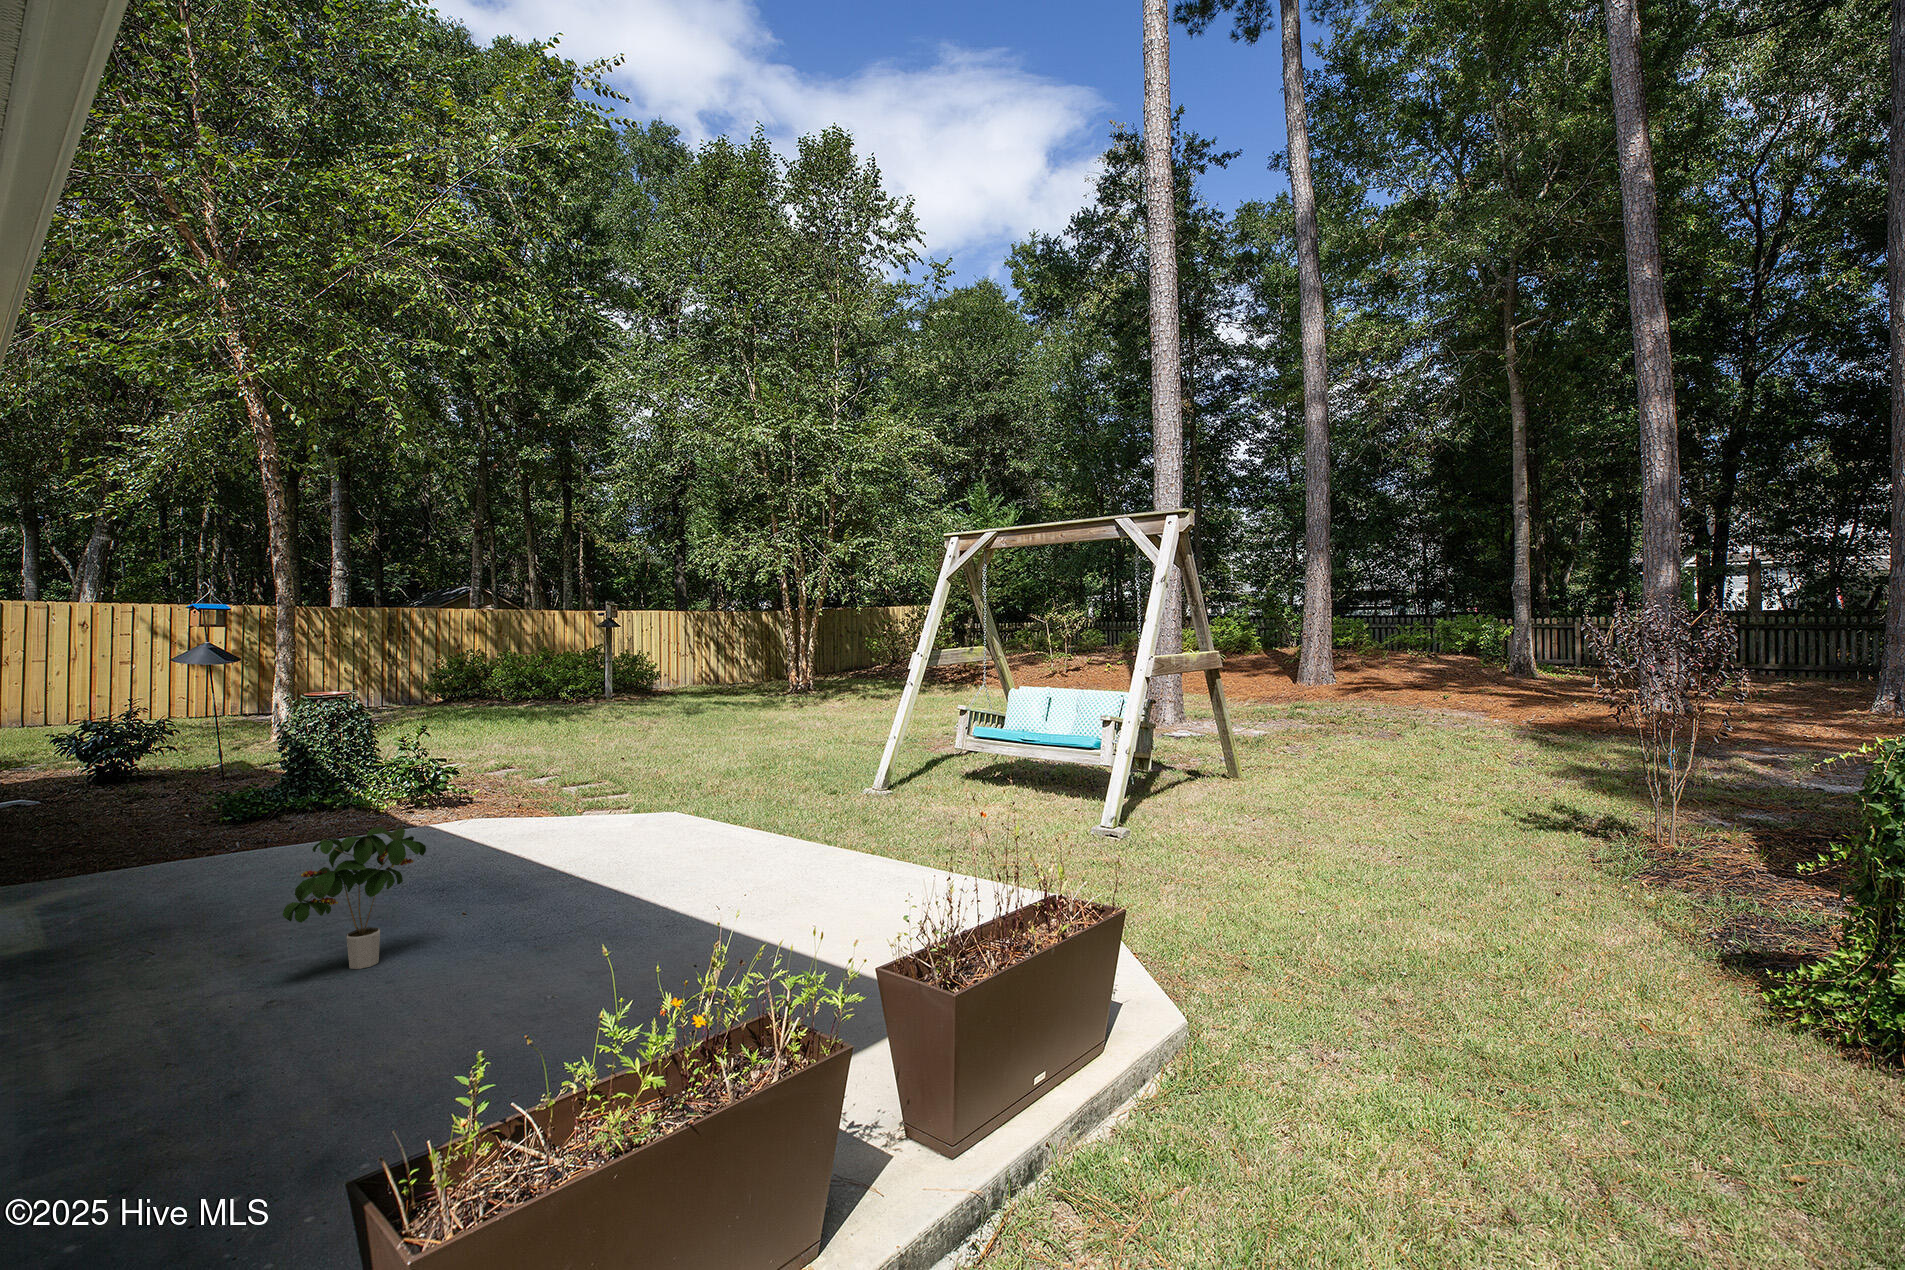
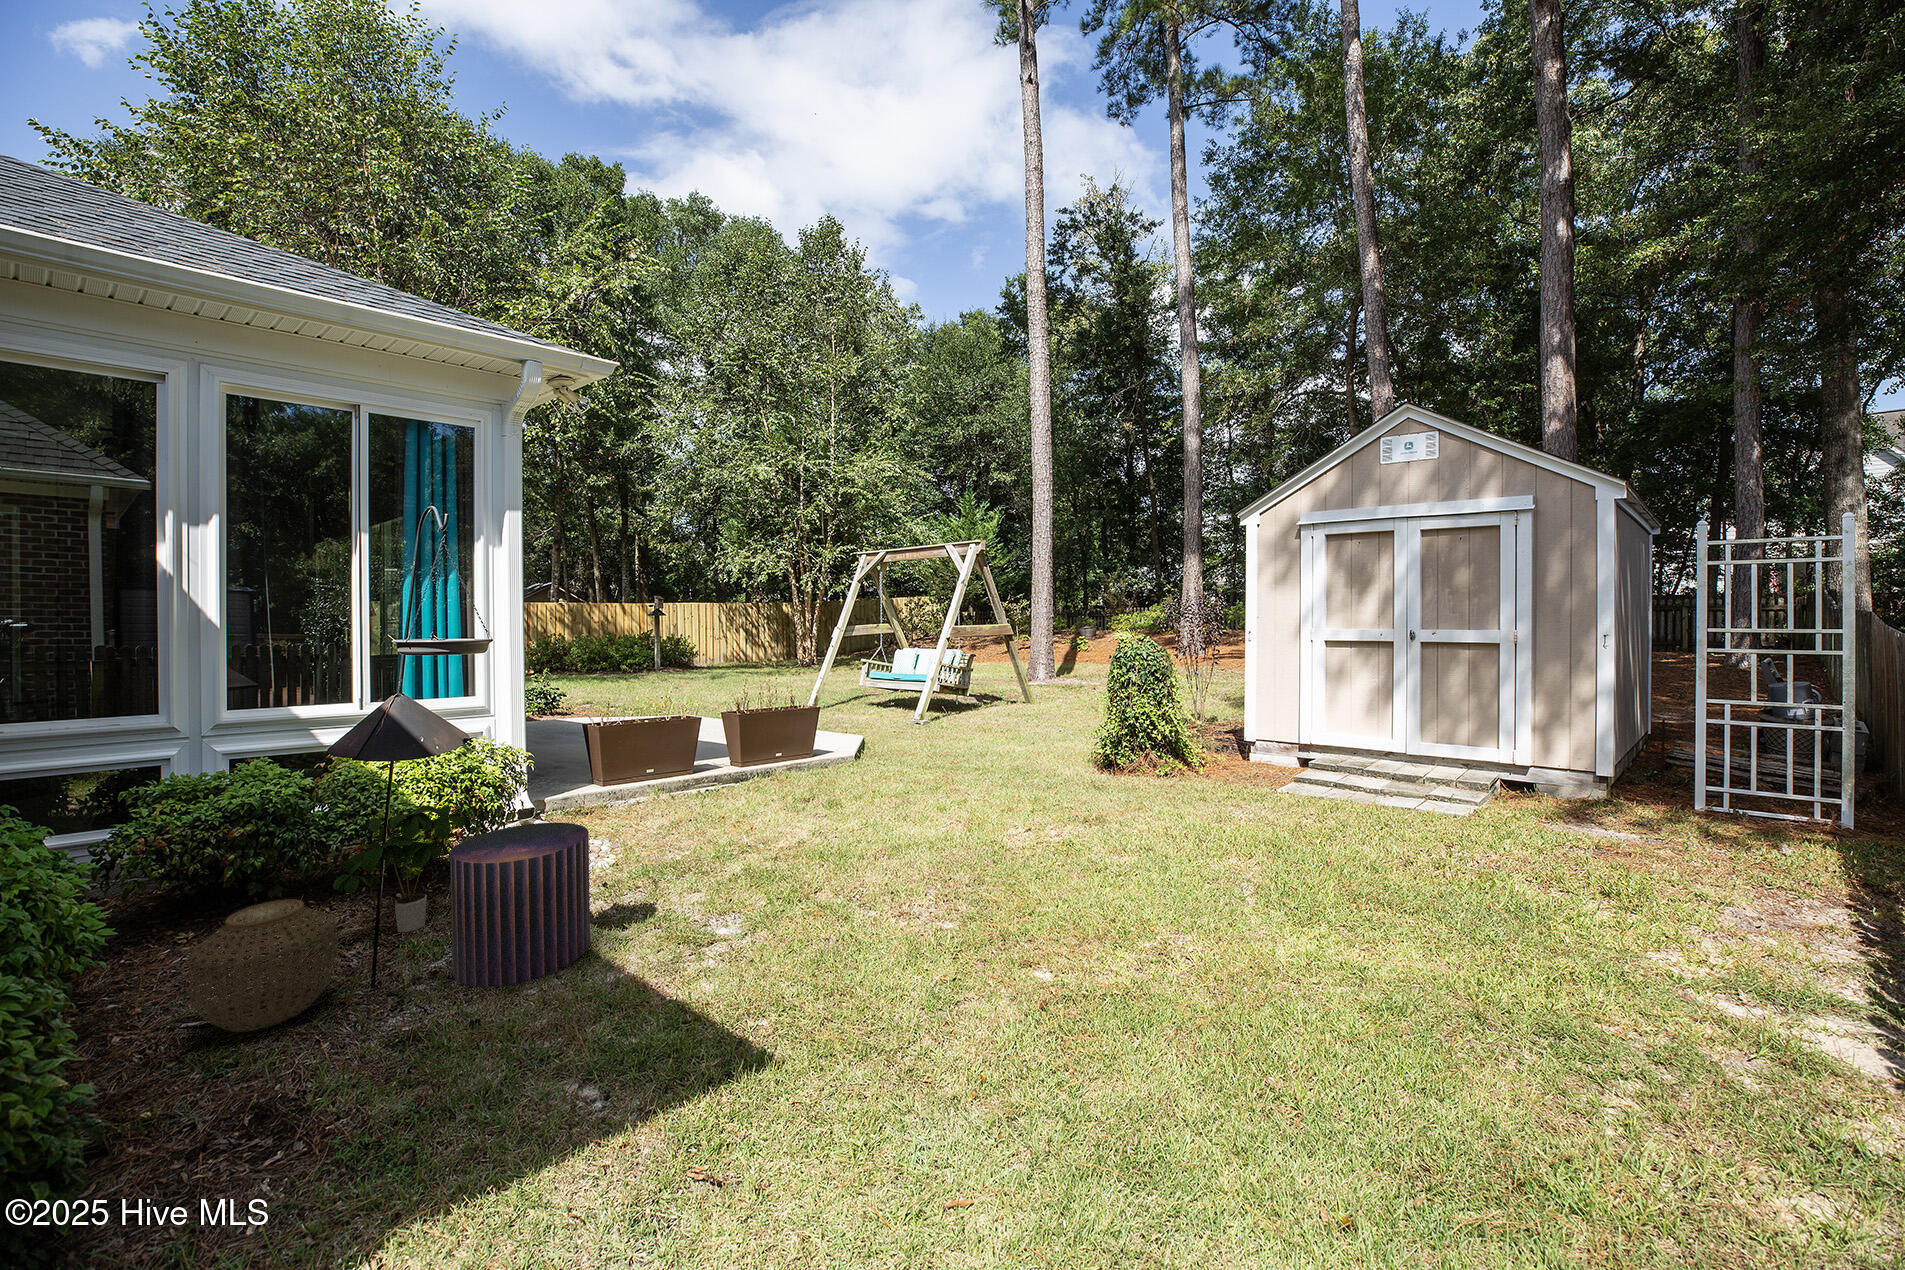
pouf: none [415,844,565,1021] -> present [450,822,590,987]
woven basket: none [149,921,297,1061] -> present [189,900,338,1032]

